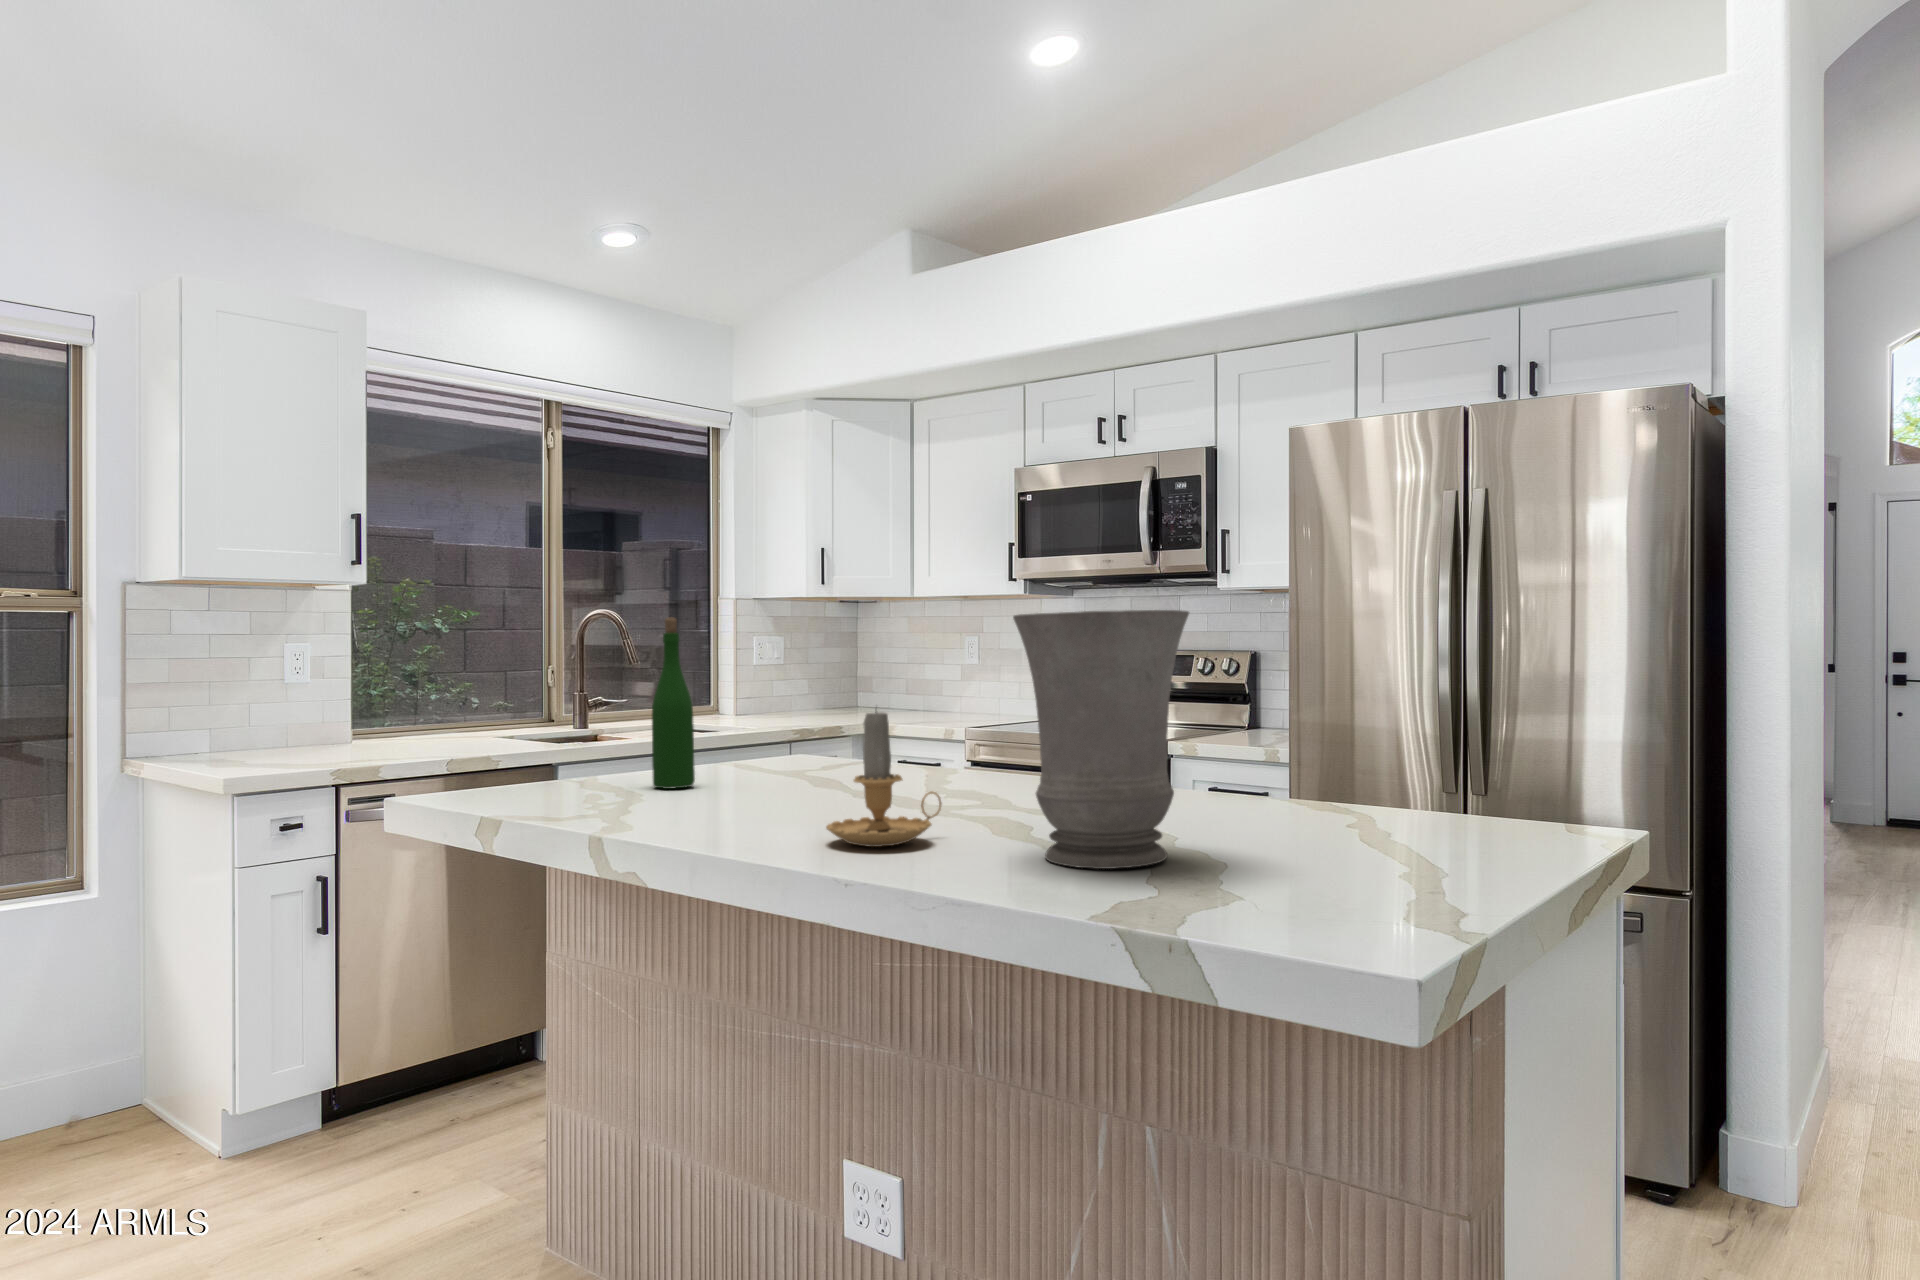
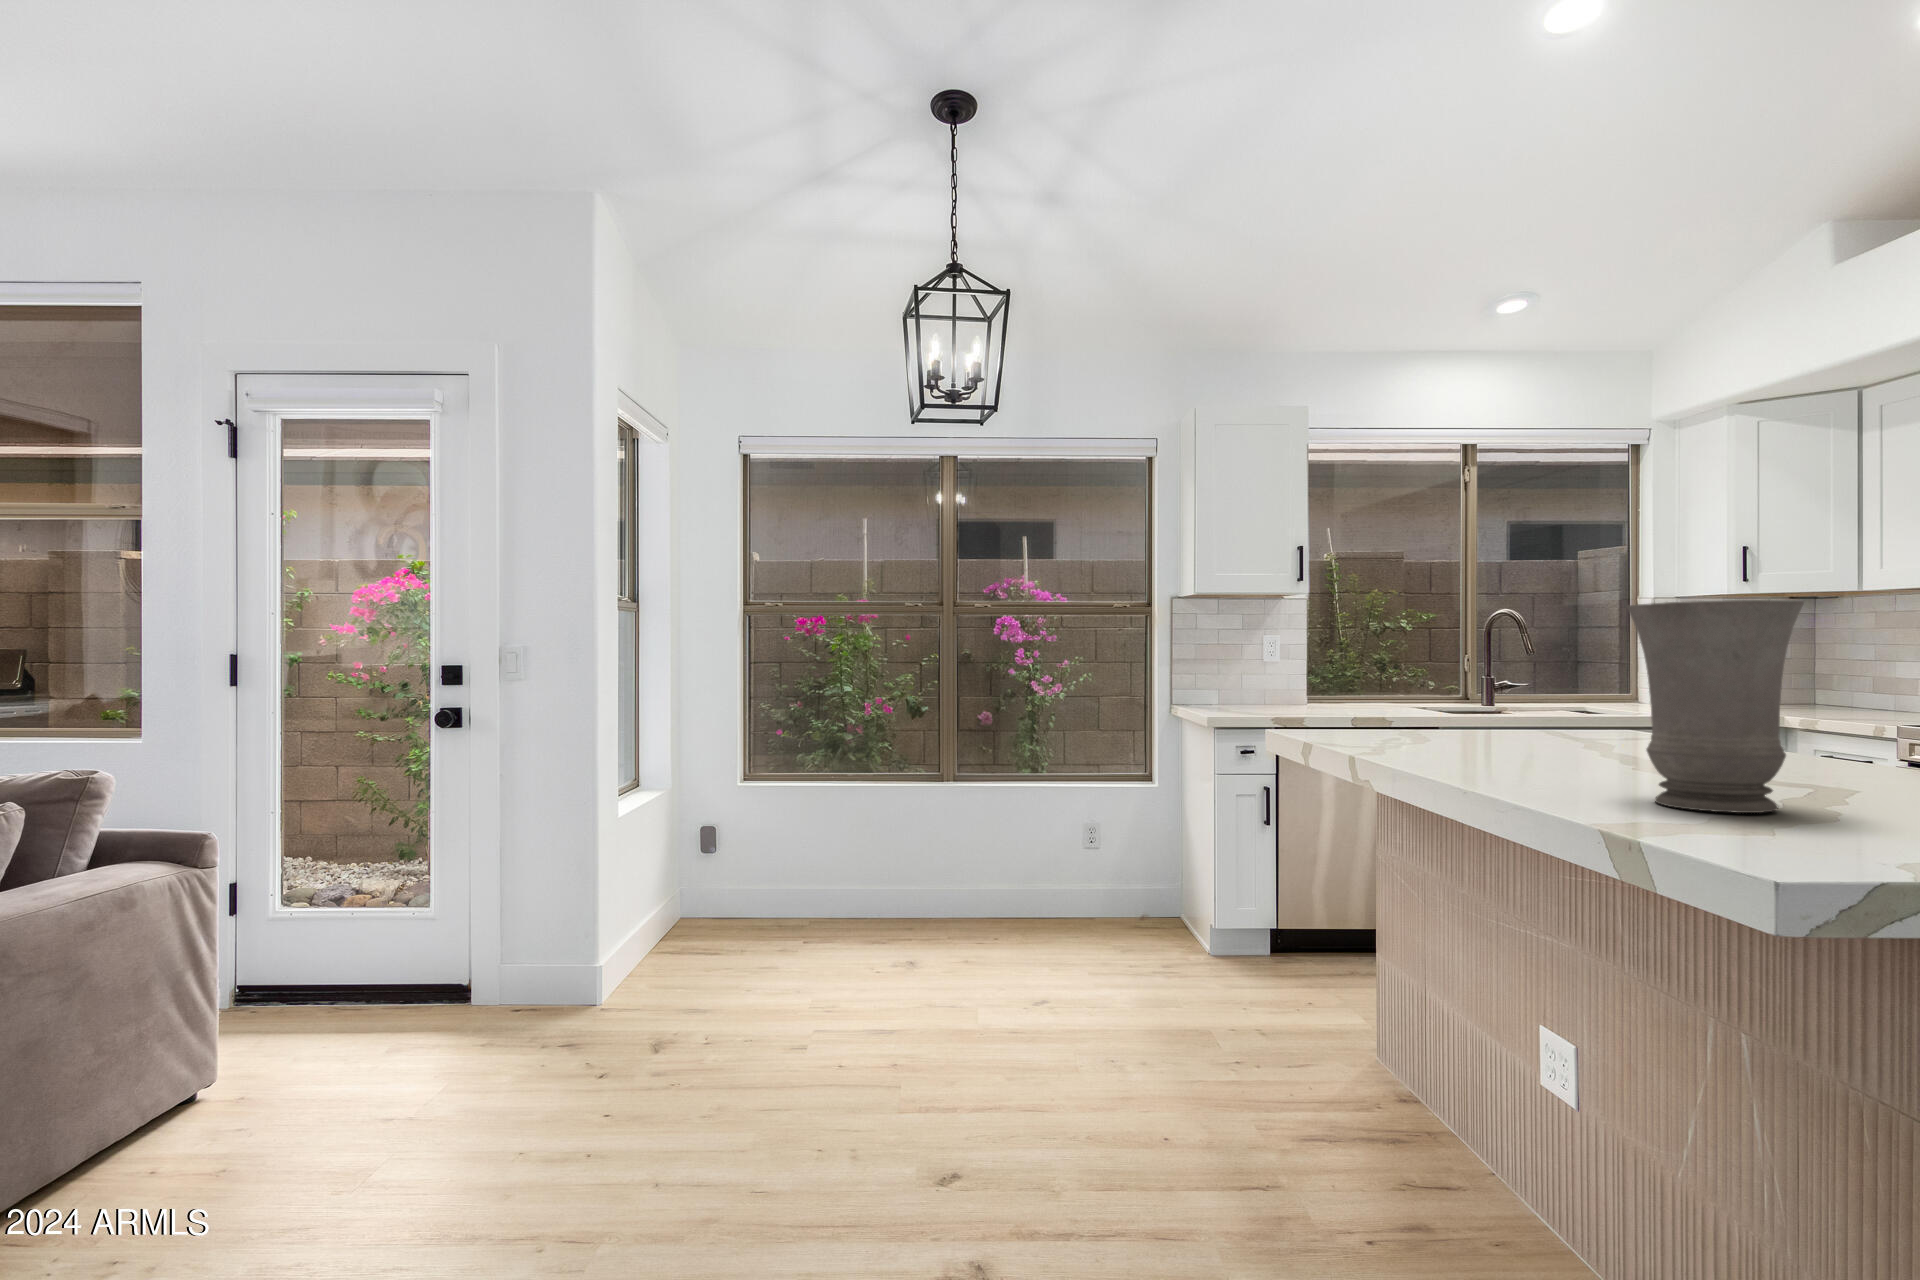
wine bottle: present [652,618,695,789] -> none [1442,613,1477,740]
candle: present [826,712,942,847] -> none [1495,675,1604,780]

